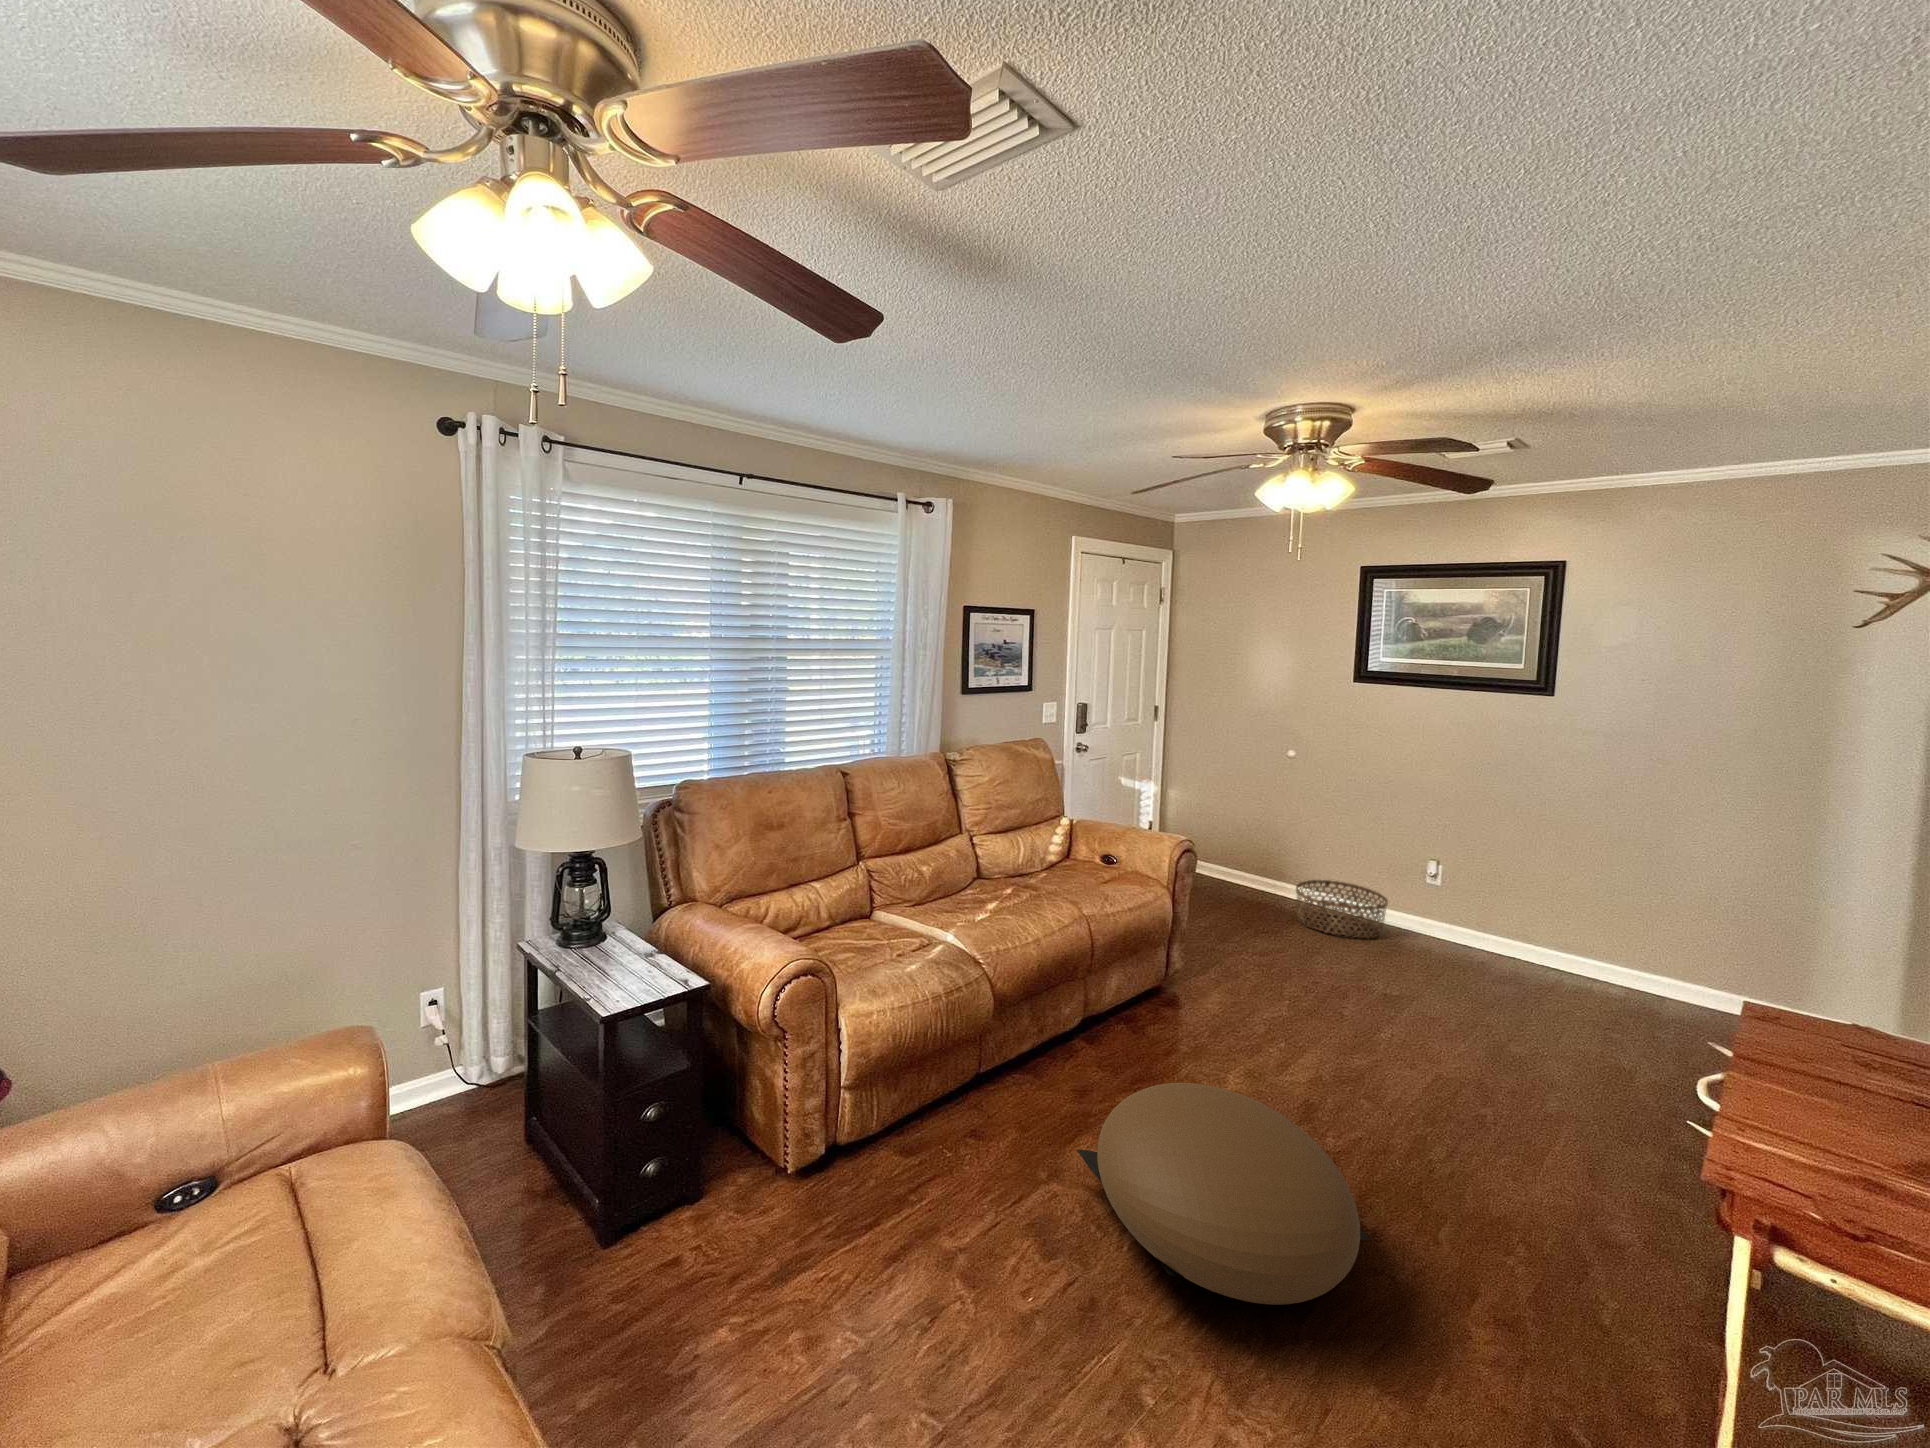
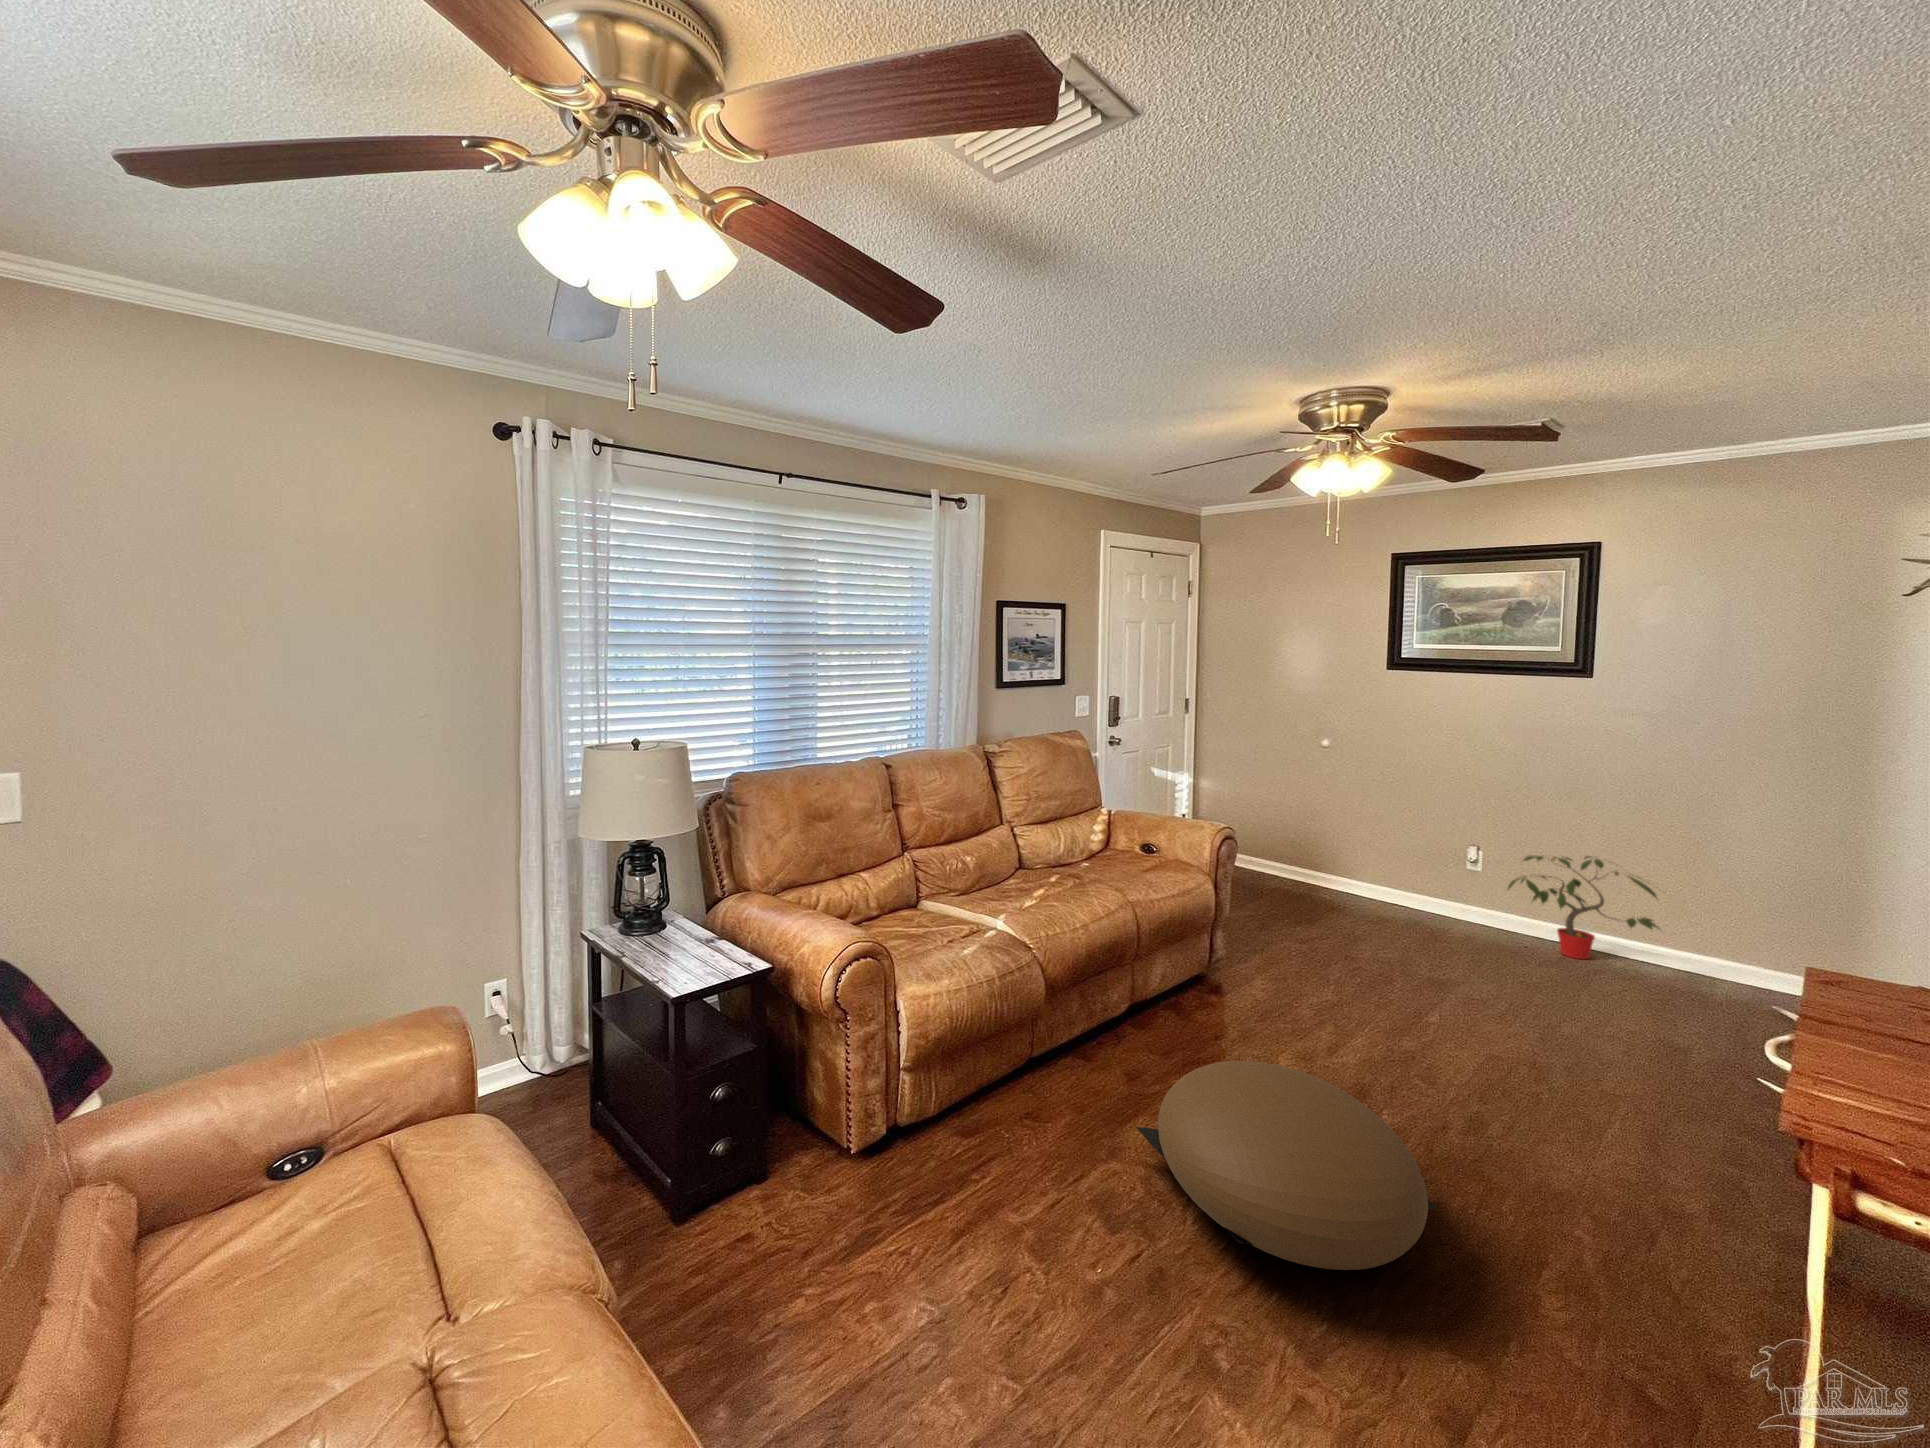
potted plant: none [1462,872,1622,976] -> present [1508,856,1659,959]
basket: present [1296,880,1388,938] -> none [1335,868,1430,926]

